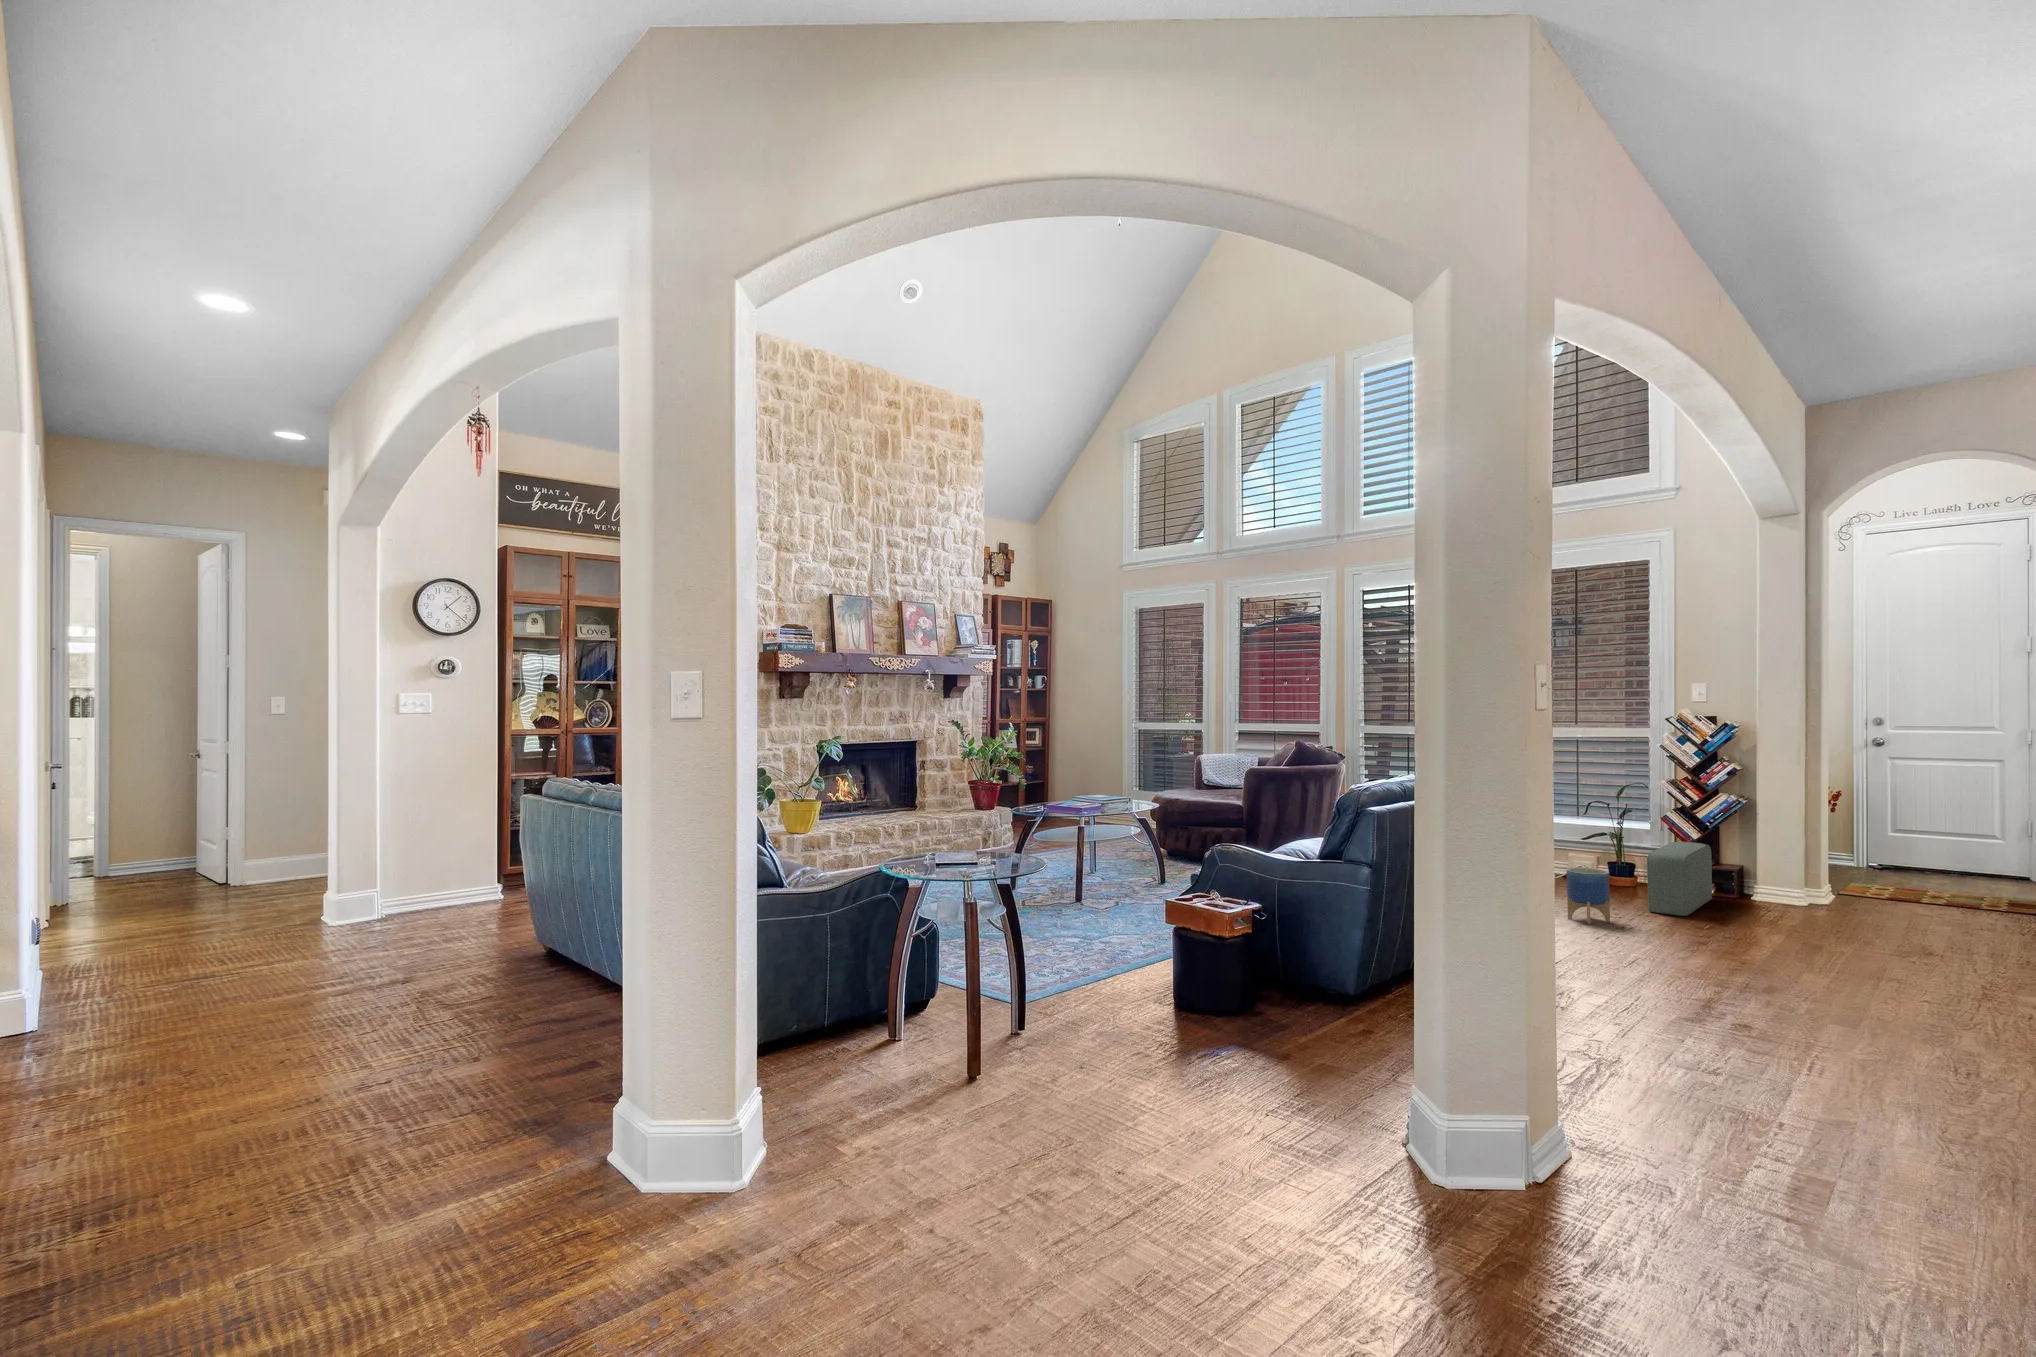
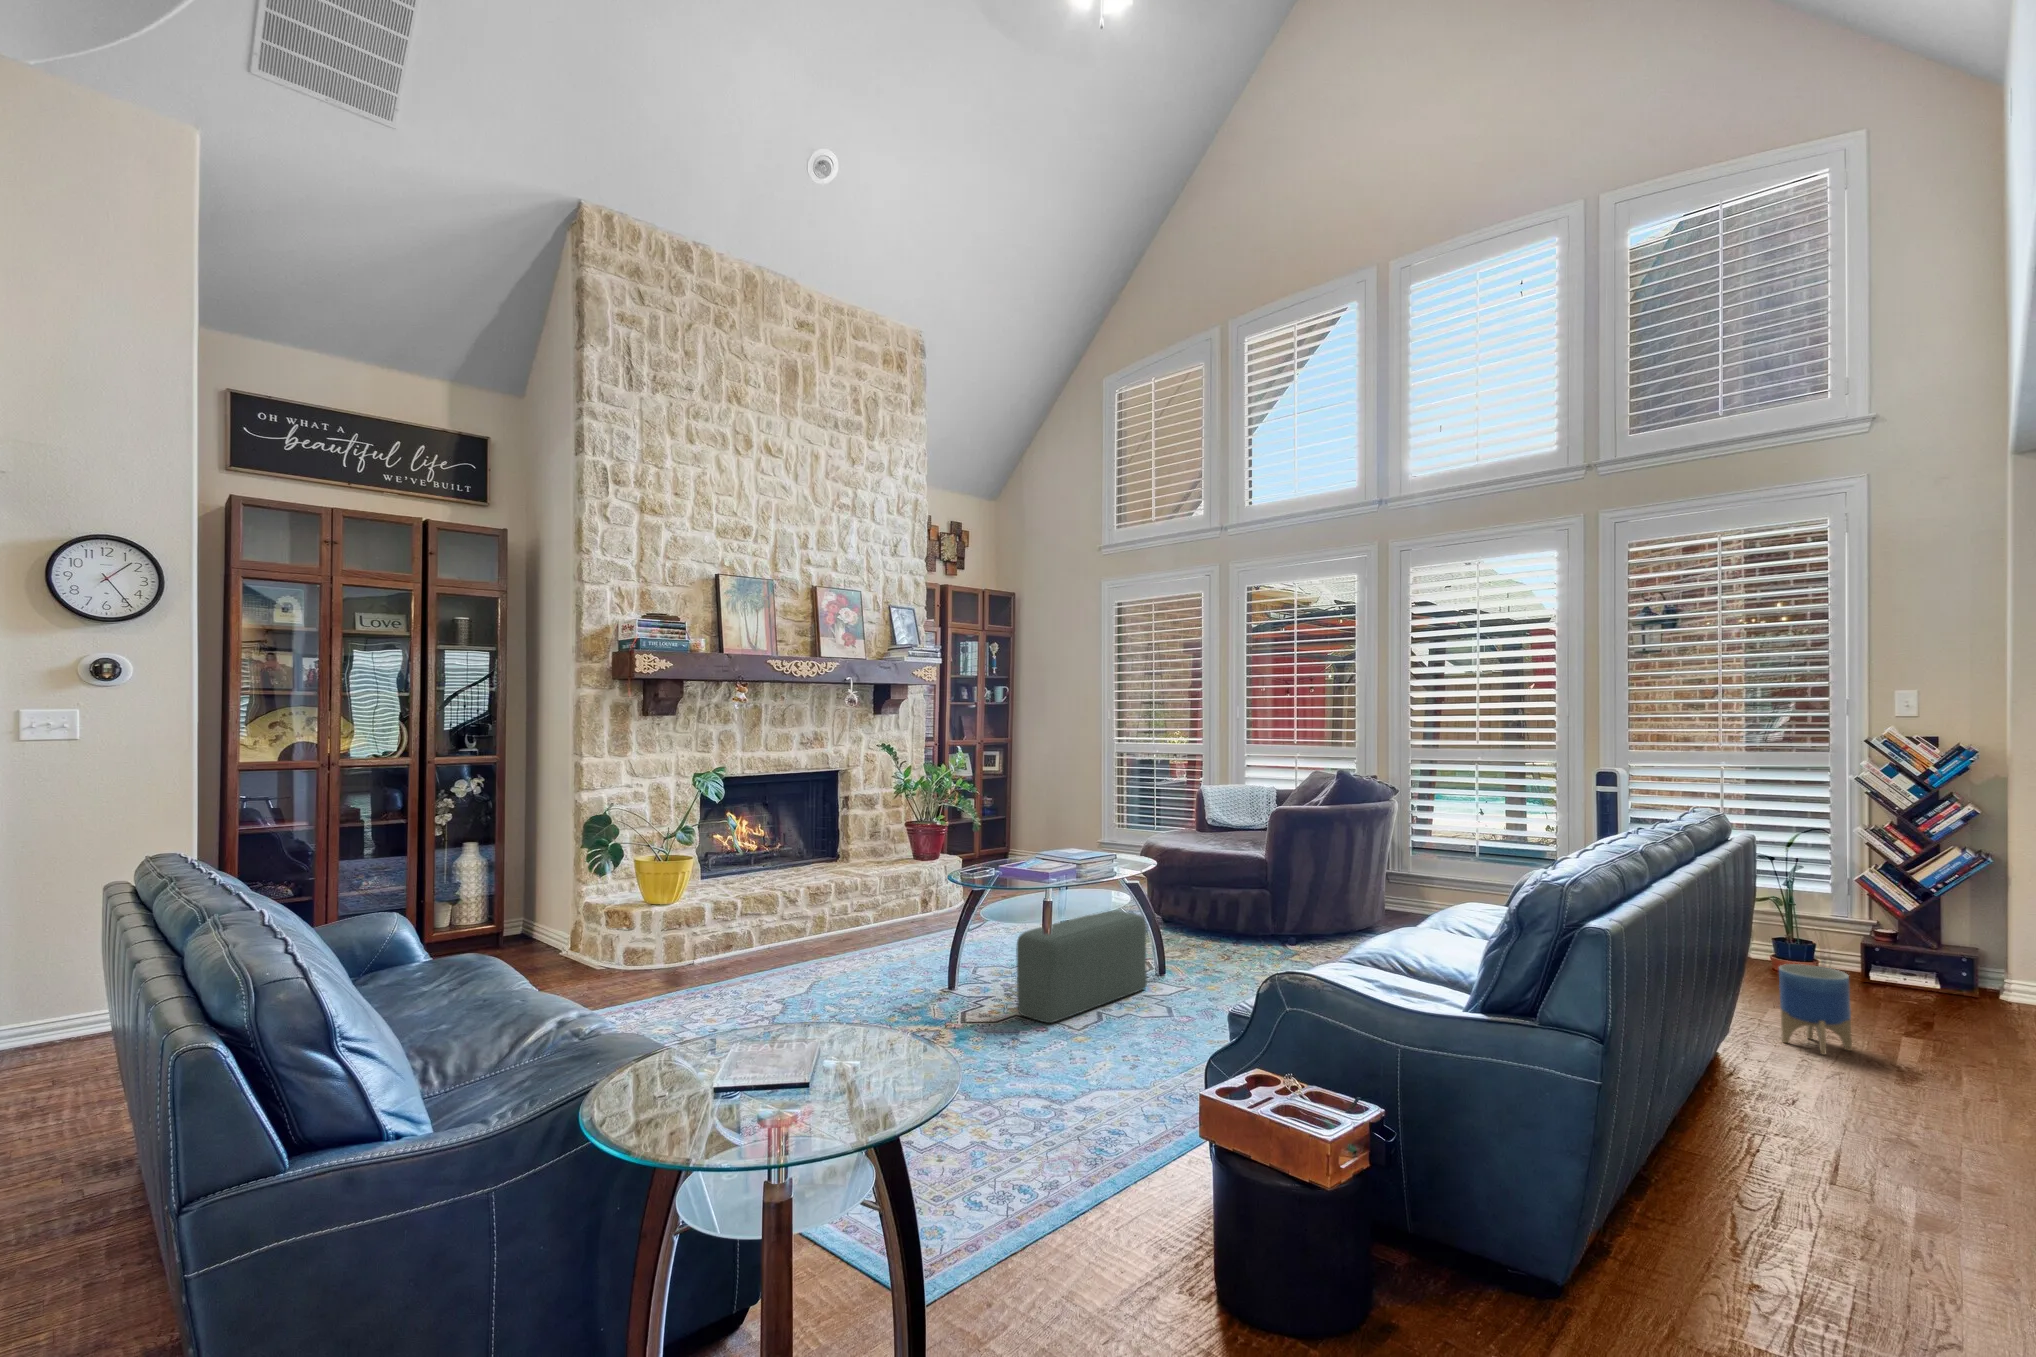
pouf: present [1647,842,1712,916] -> present [1016,911,1147,1023]

